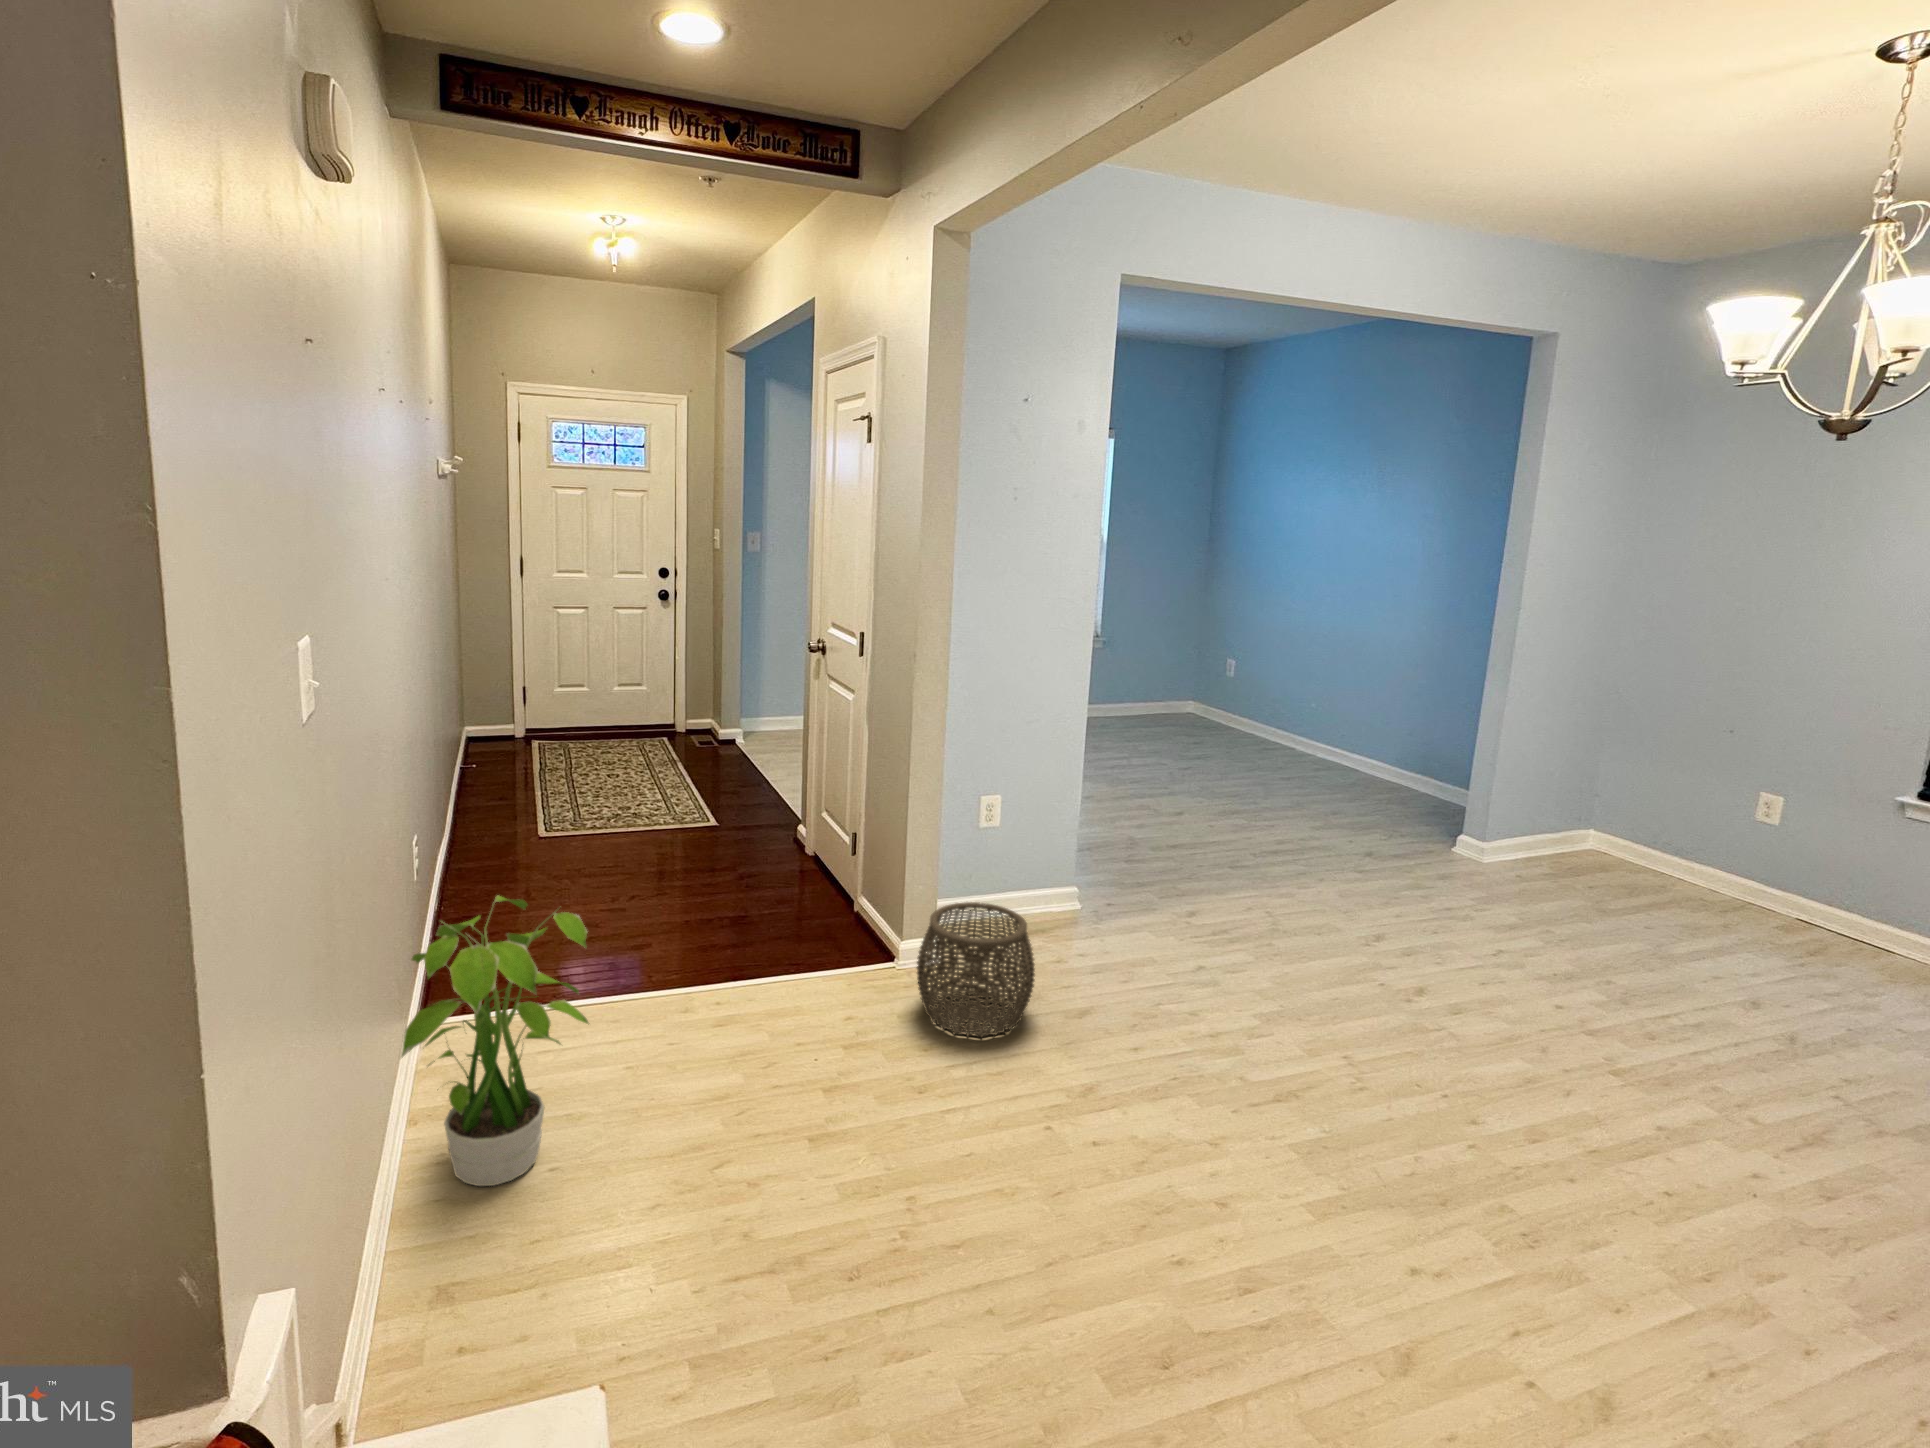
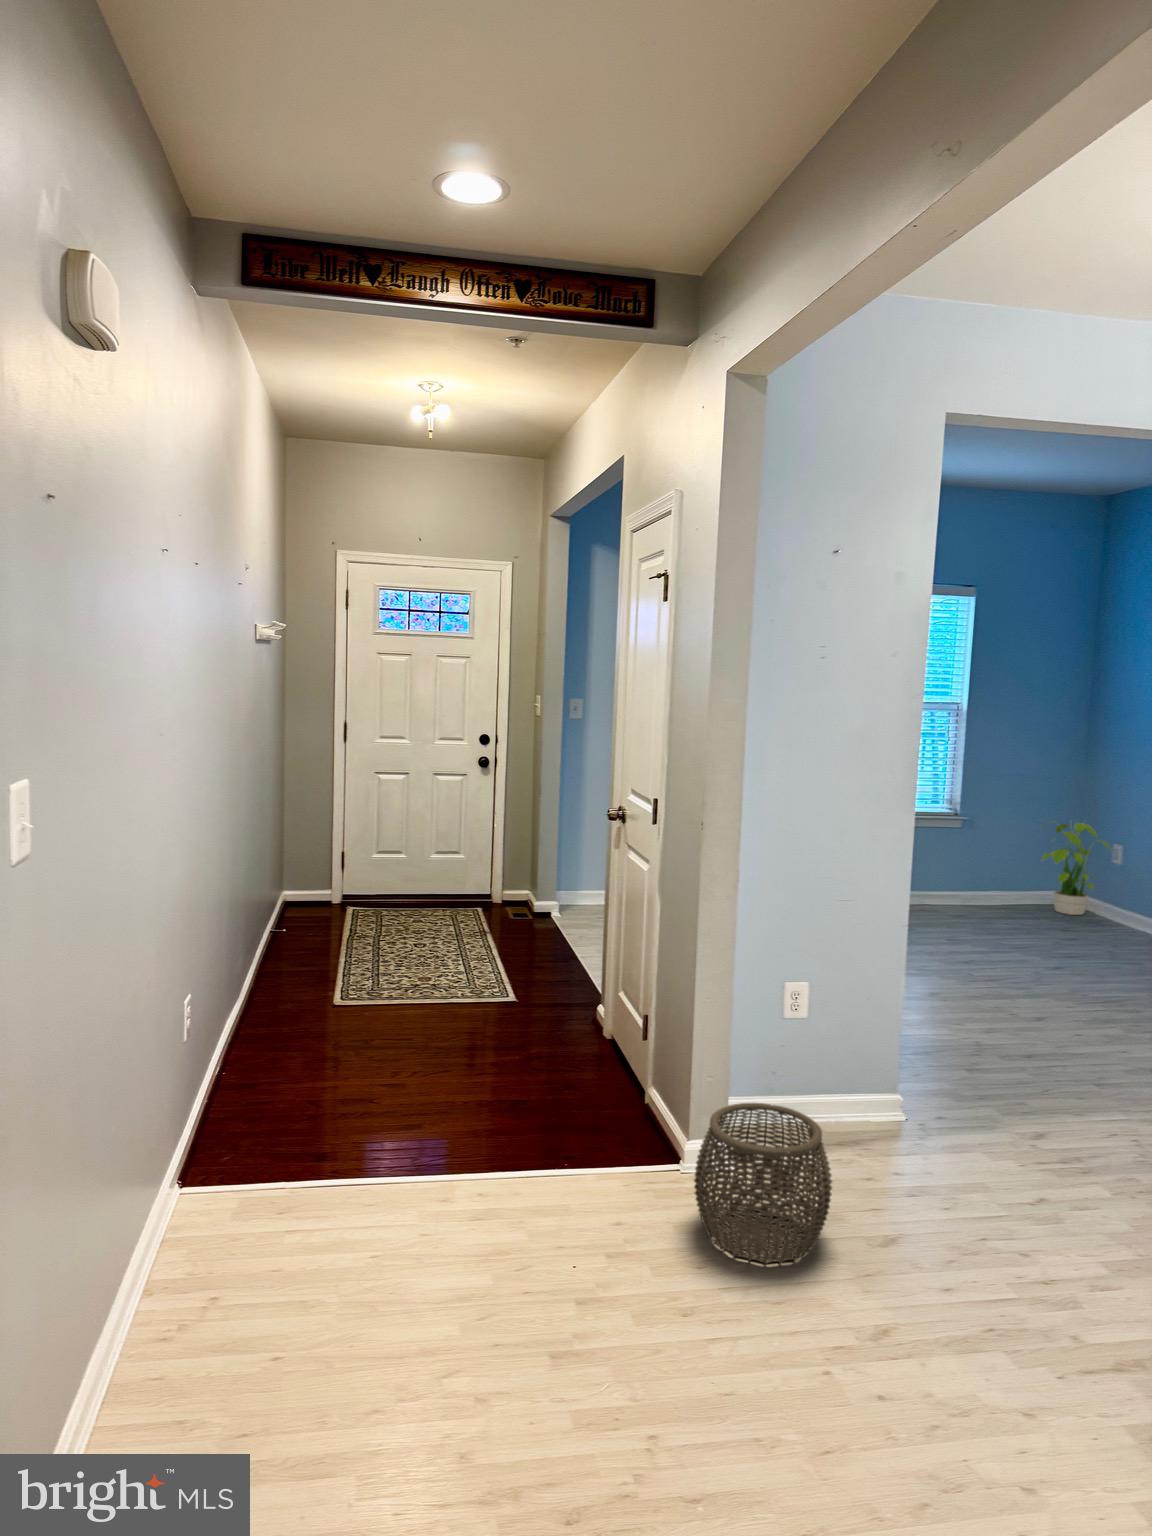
potted plant: present [401,896,589,1186] -> present [1042,823,1111,915]

